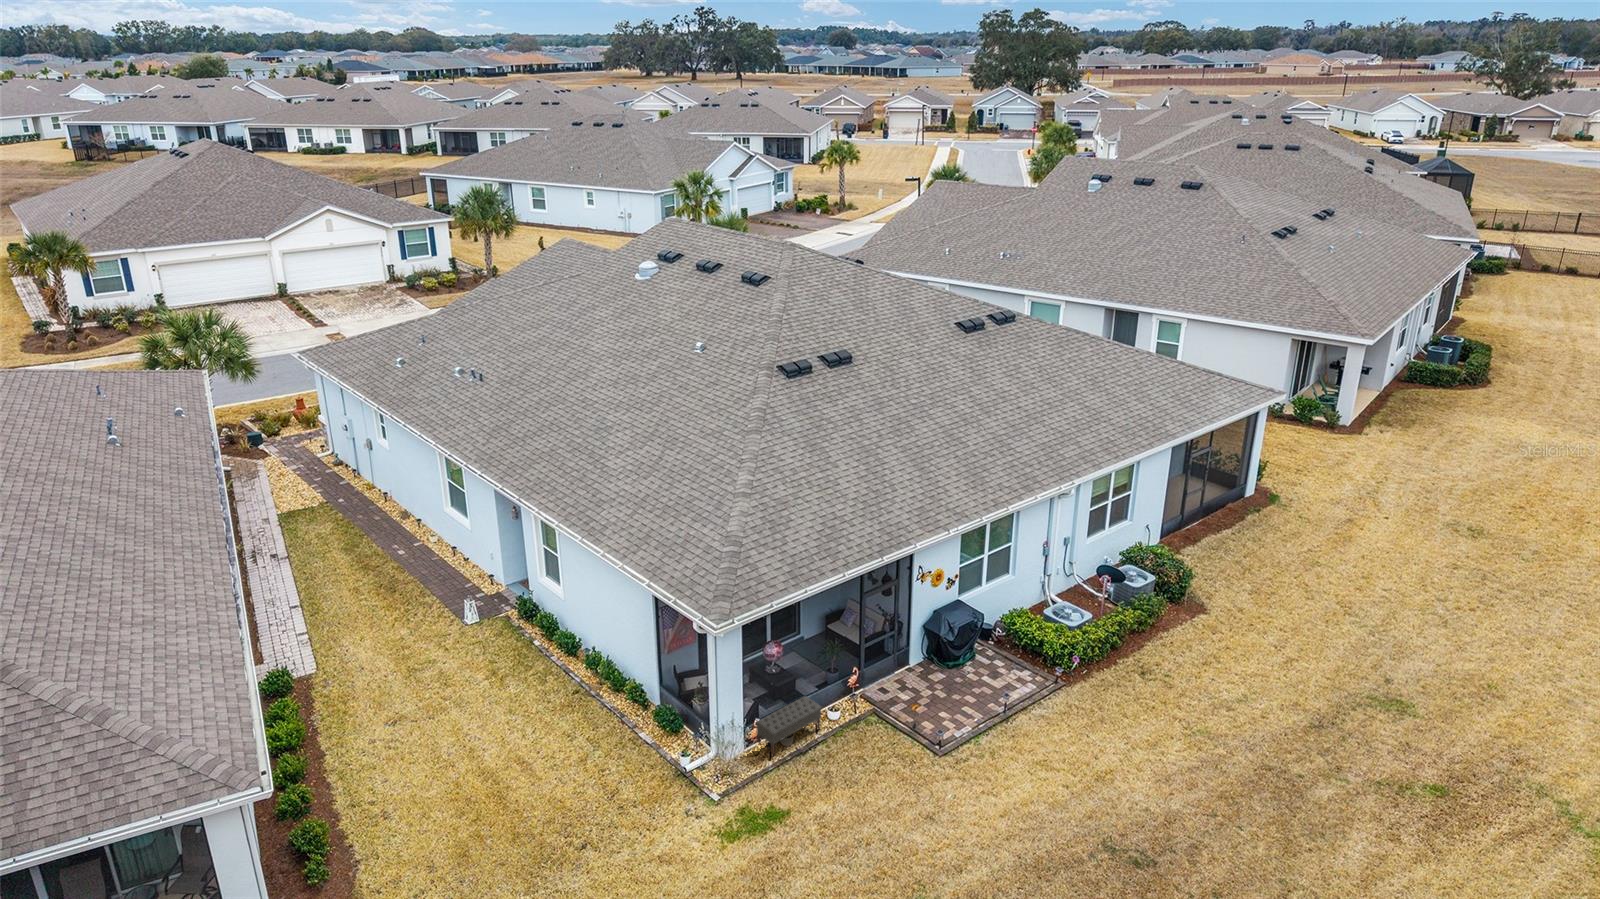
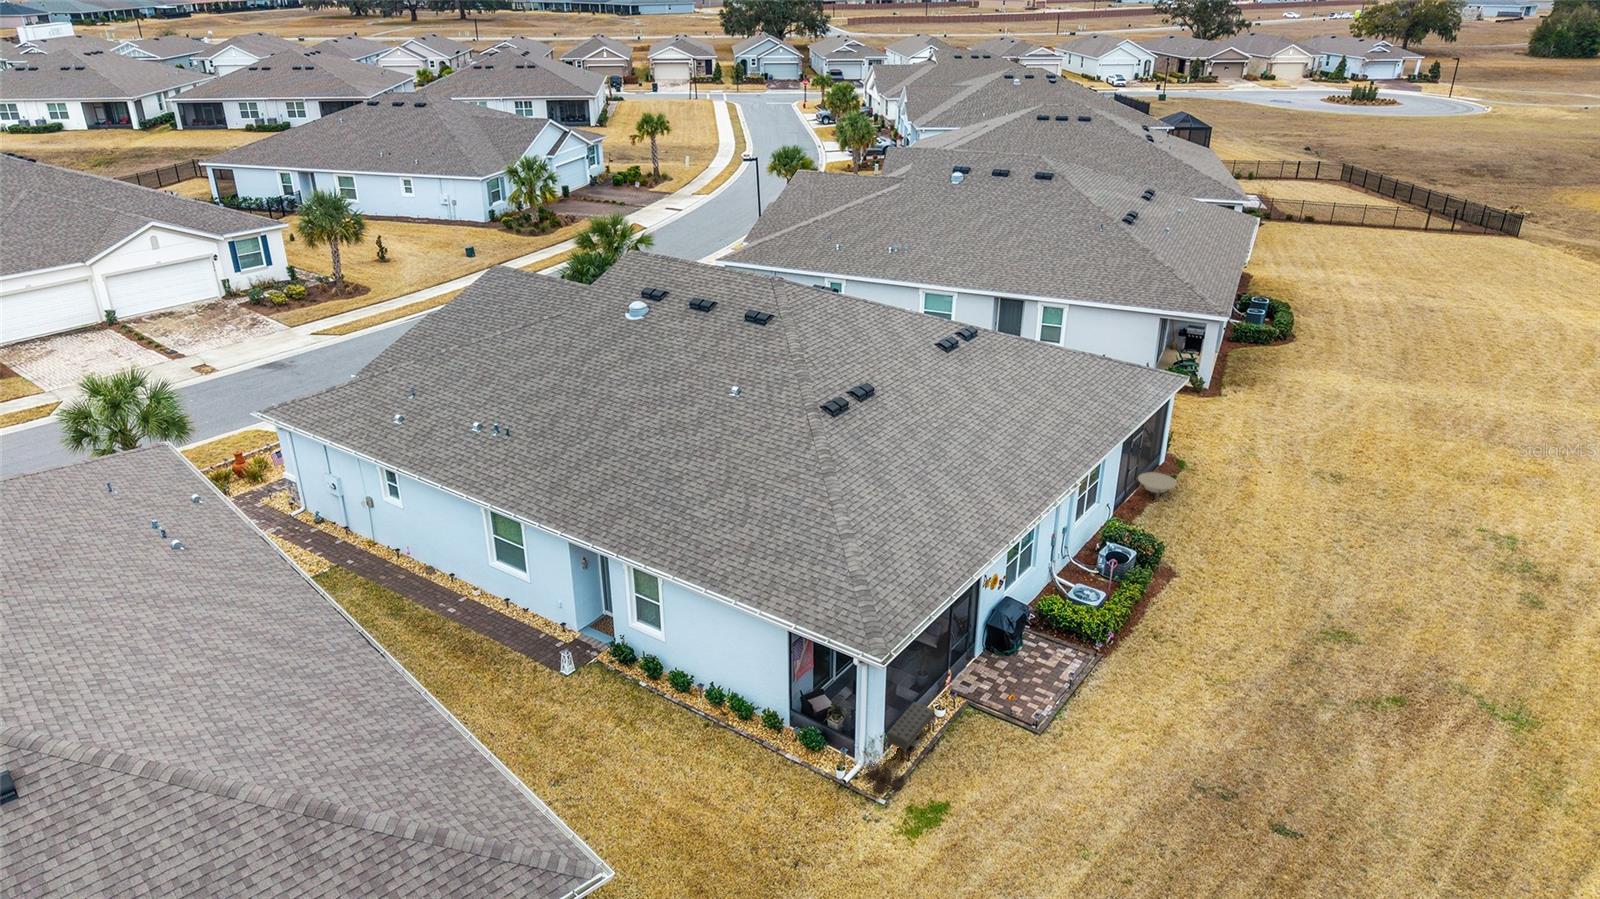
round table: none [1204,502,1252,536] -> present [1138,472,1176,501]
woven basket: none [721,751,758,785] -> present [866,763,904,793]

